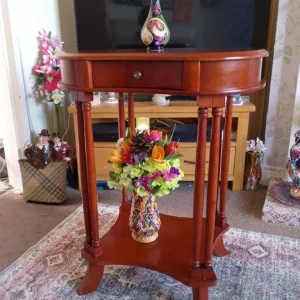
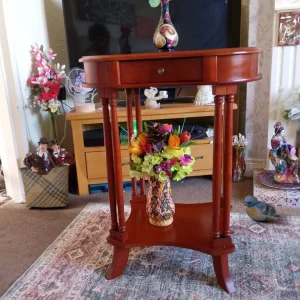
plush toy: none [246,212,288,244] -> present [243,195,280,221]

